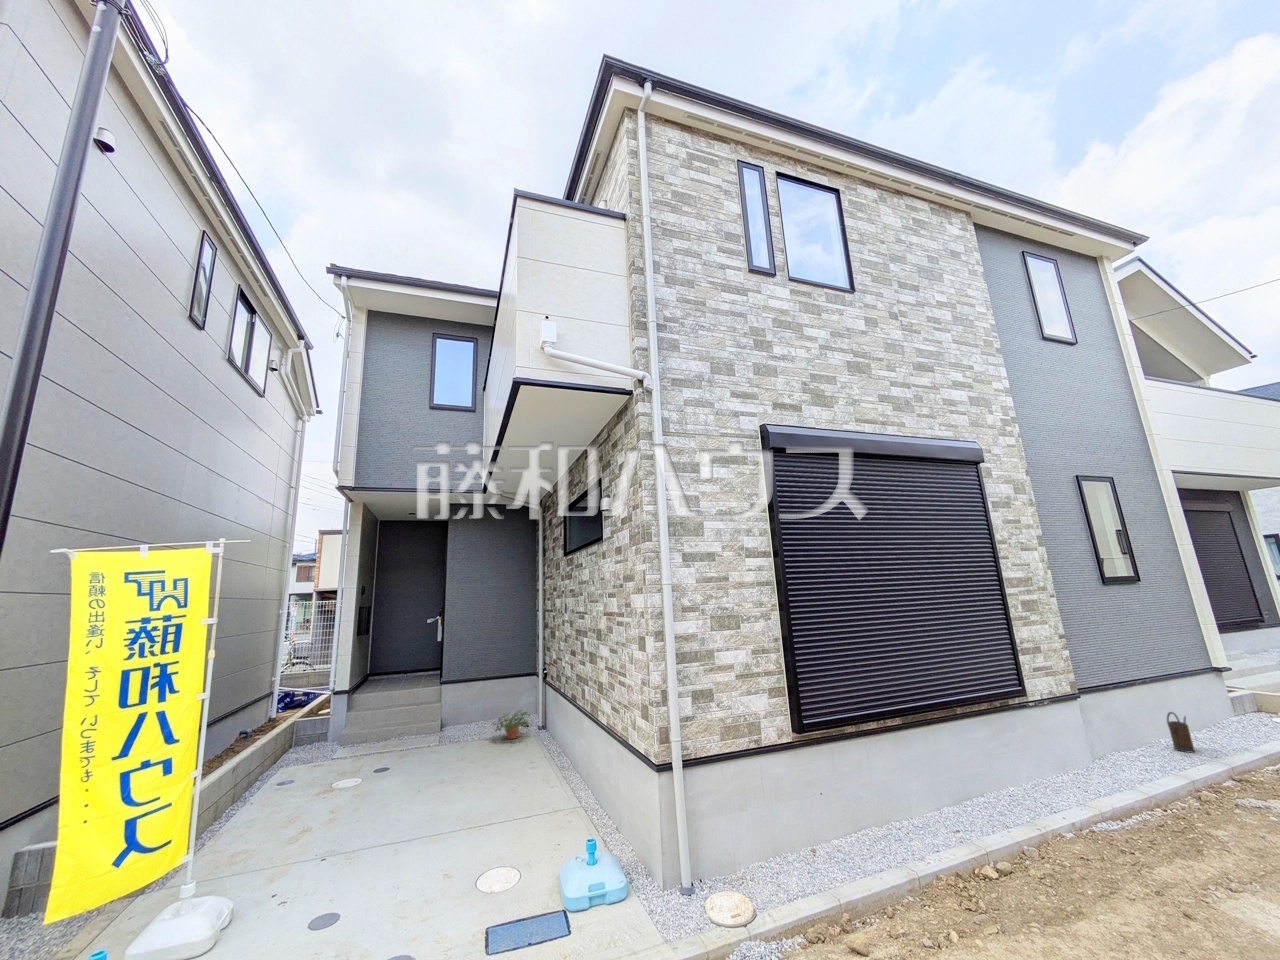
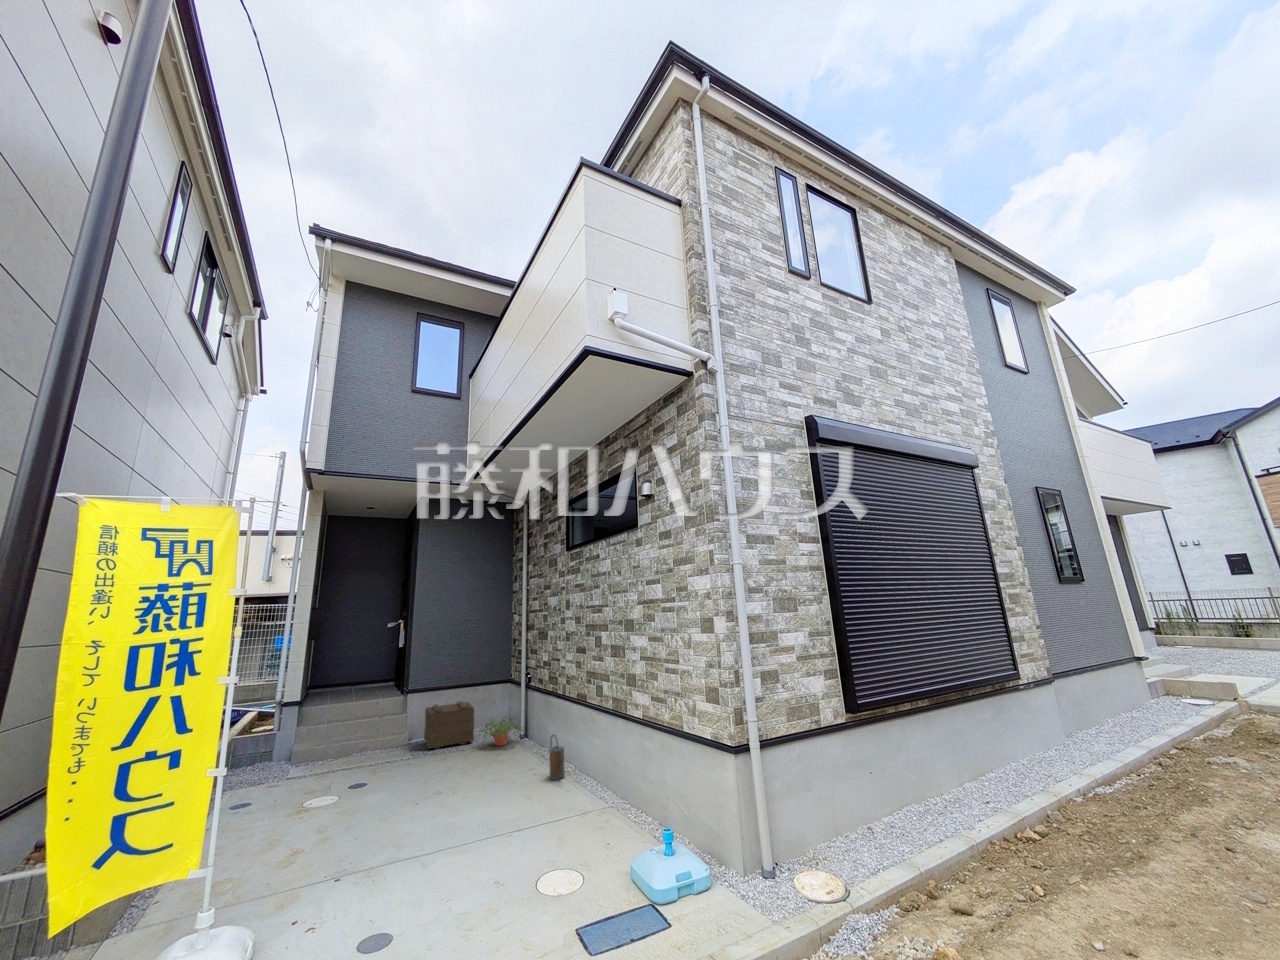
wooden crate: none [447,695,489,740] -> present [424,701,474,749]
watering can: present [1167,712,1195,753] -> present [549,735,565,780]

